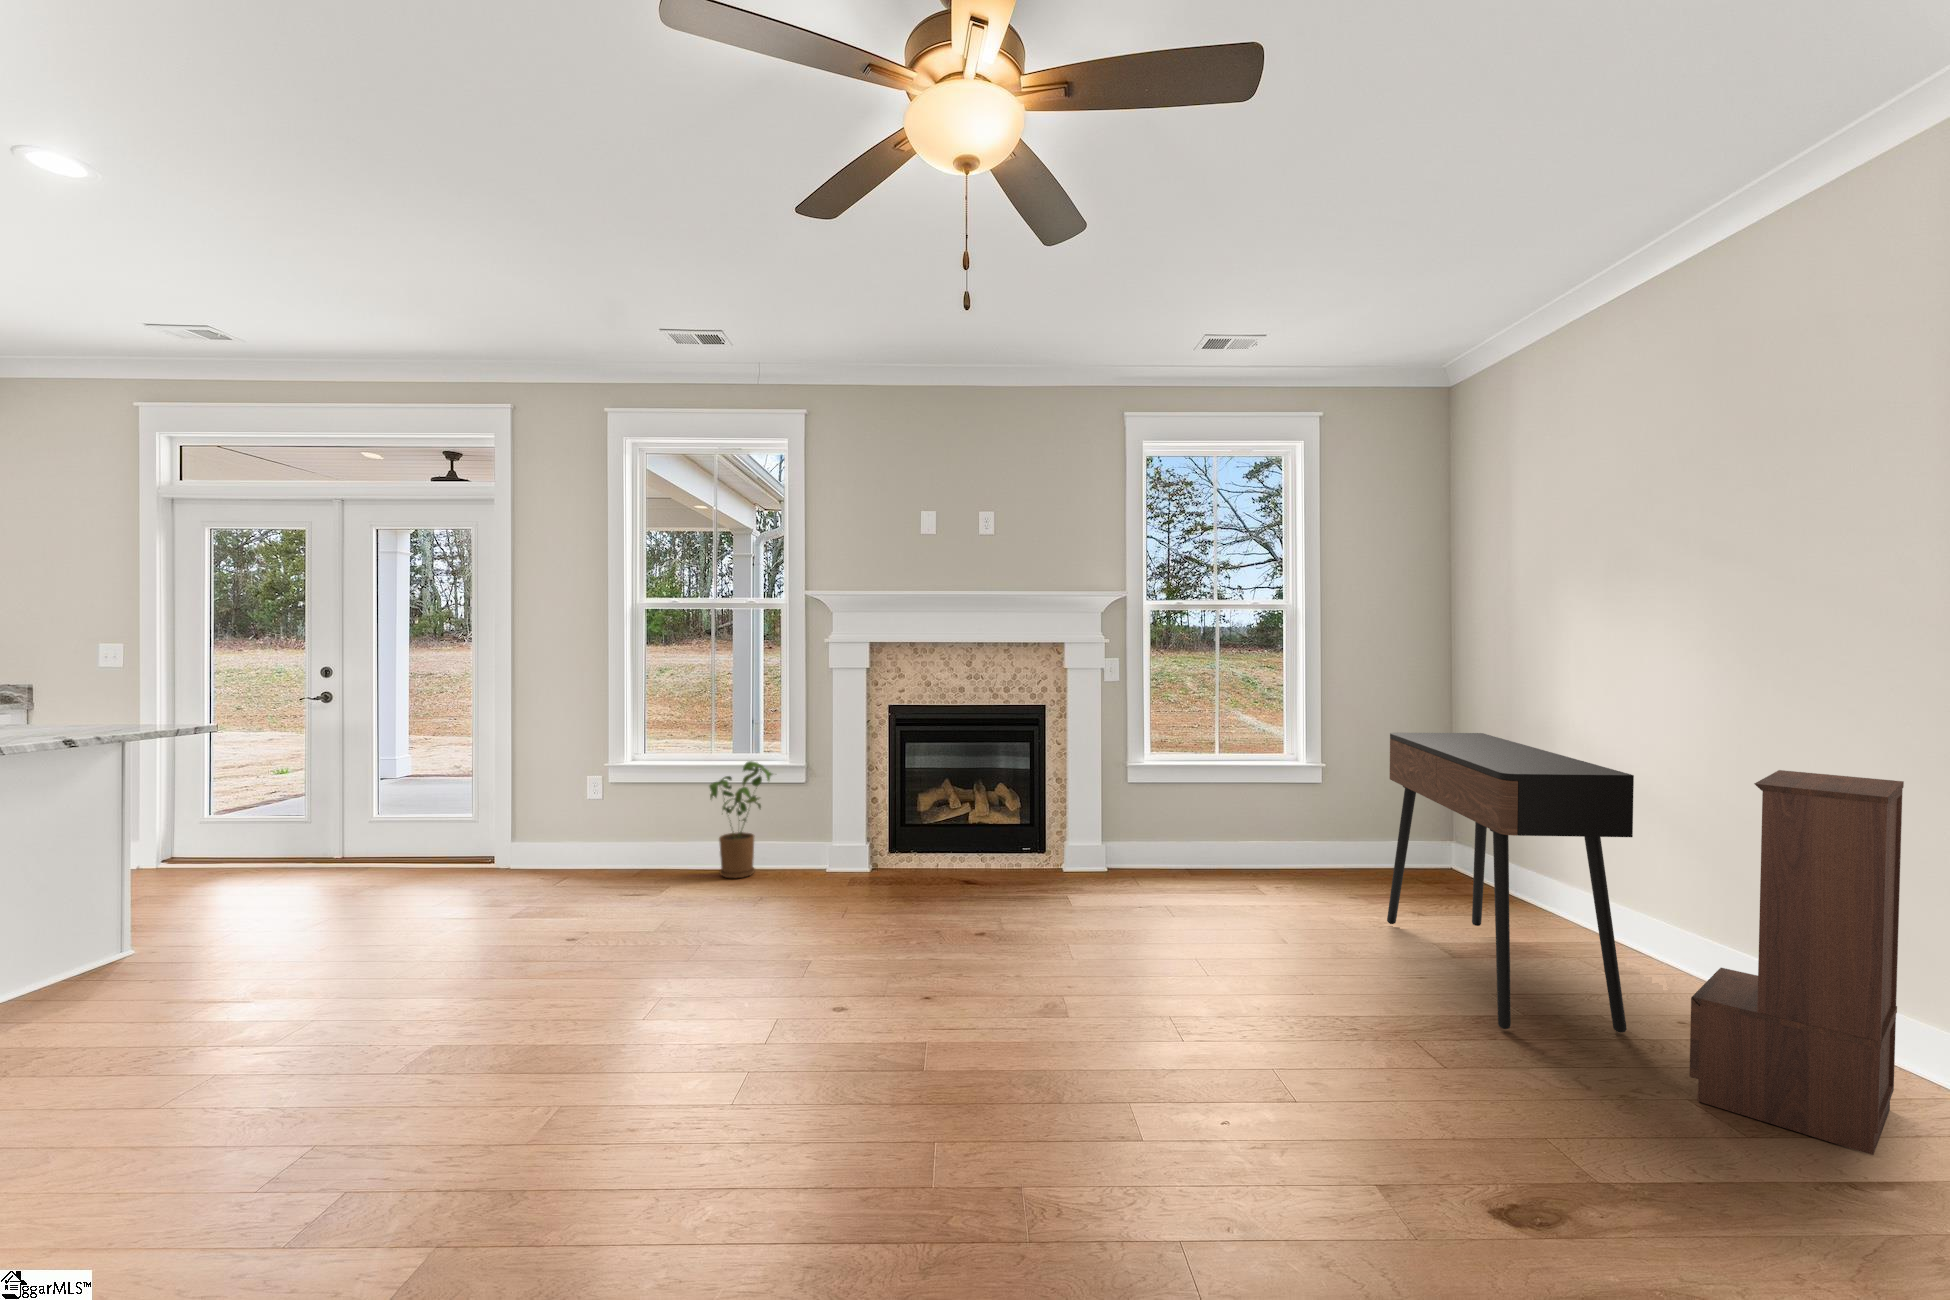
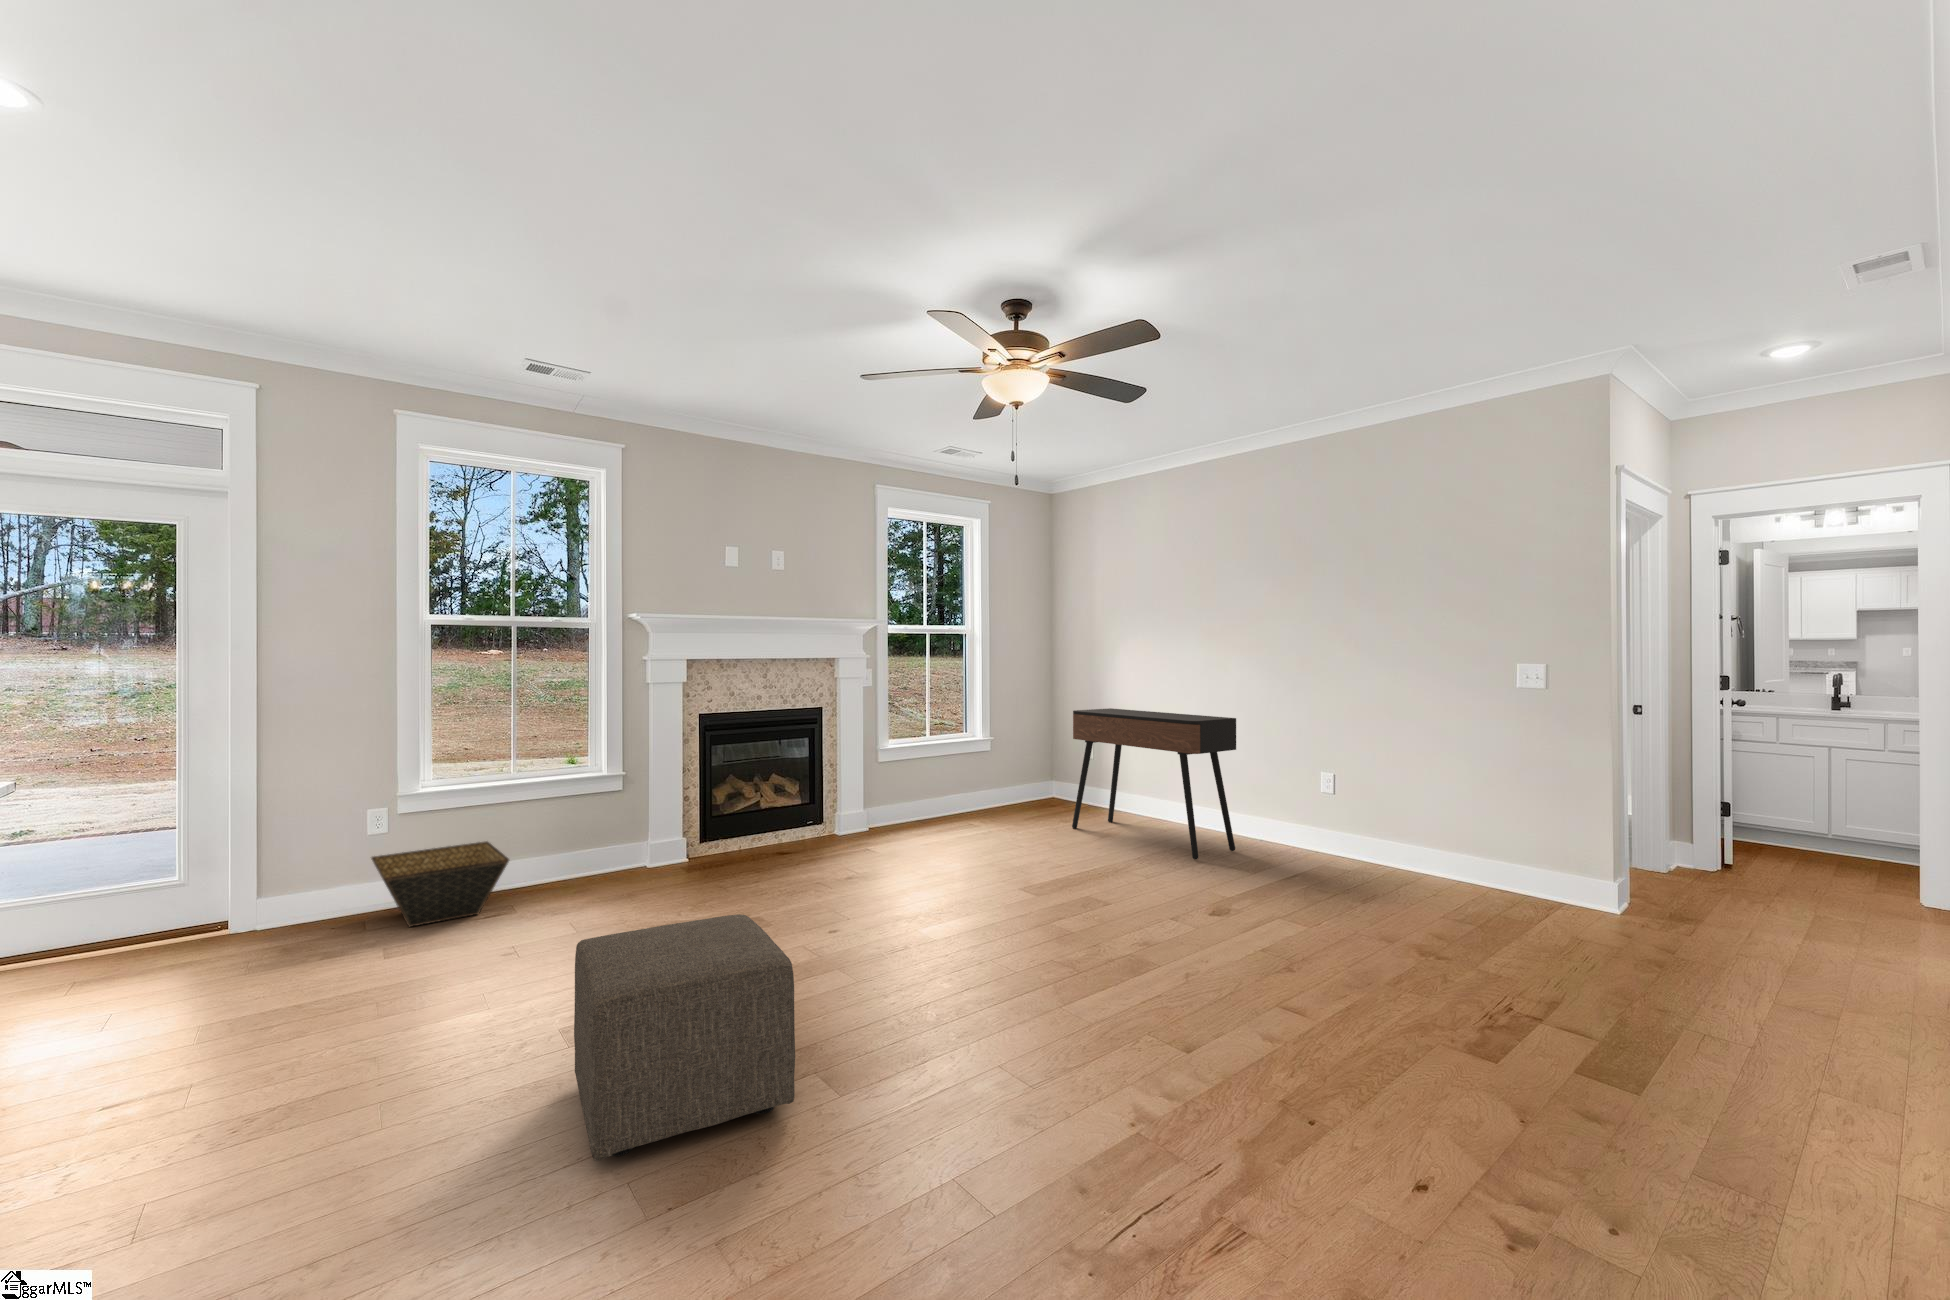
house plant: present [709,761,772,878] -> none [535,772,605,888]
bookshelf: present [1689,770,1904,1155] -> none [1275,709,1357,870]
basket: none [543,820,676,890] -> present [371,841,509,927]
ottoman: none [215,940,527,1178] -> present [574,914,795,1161]

